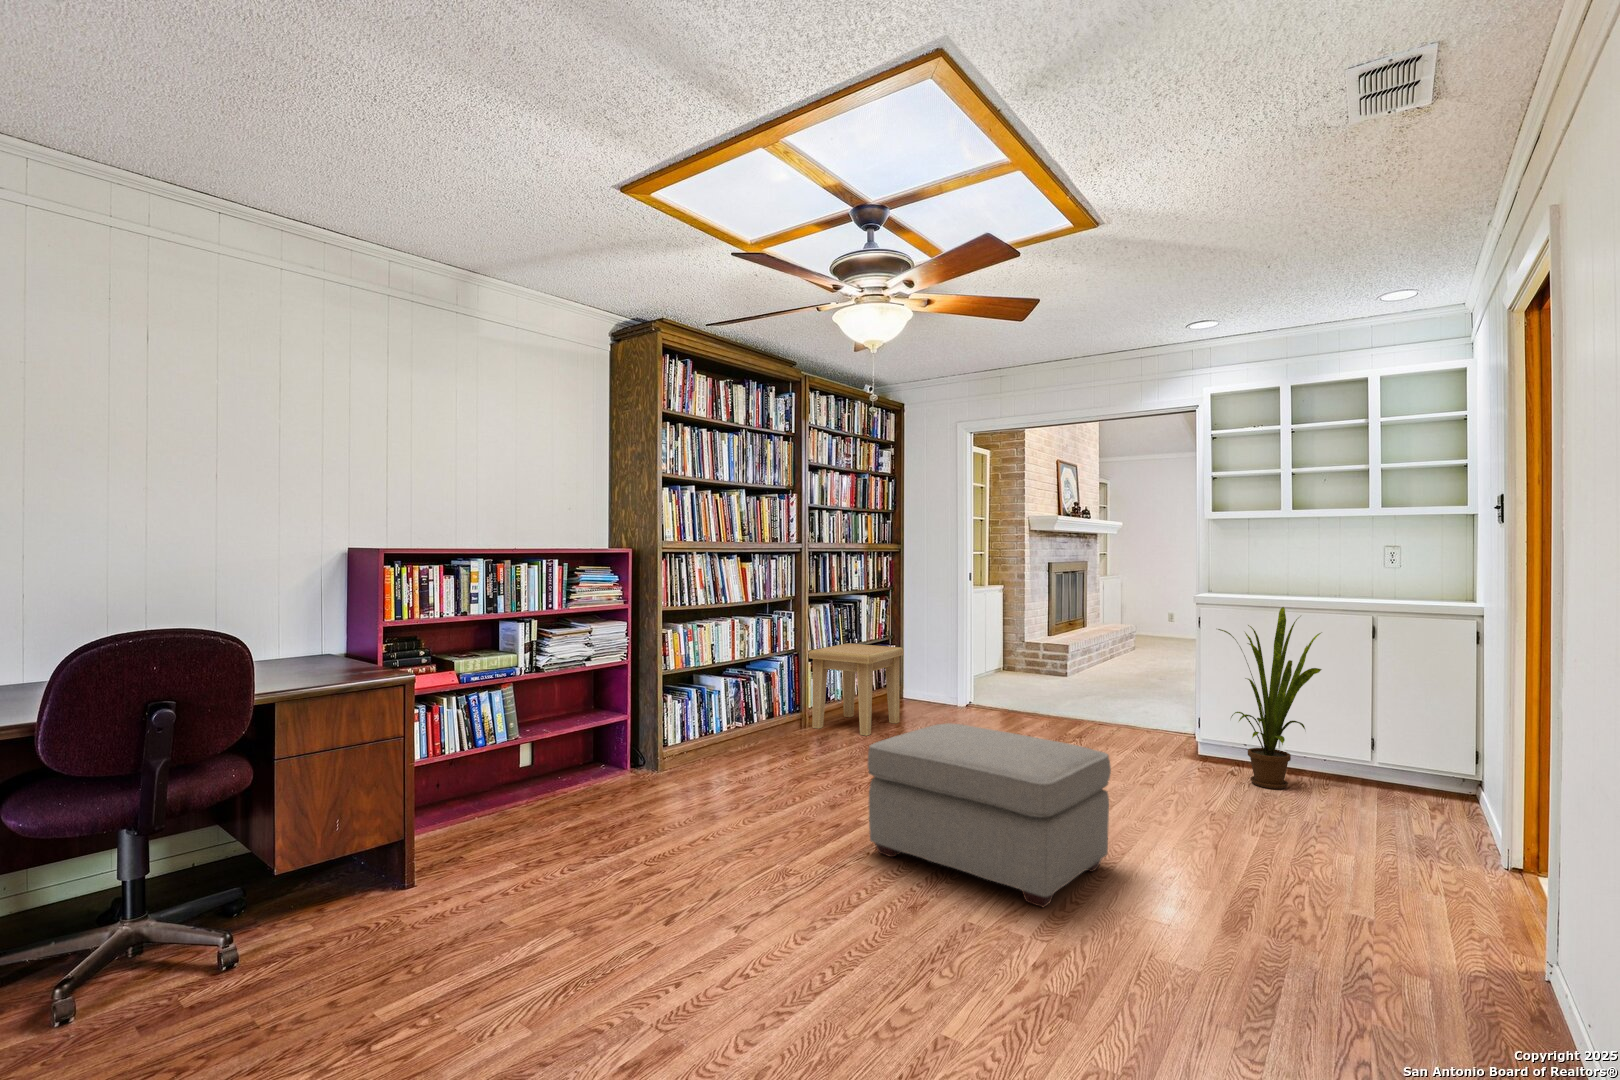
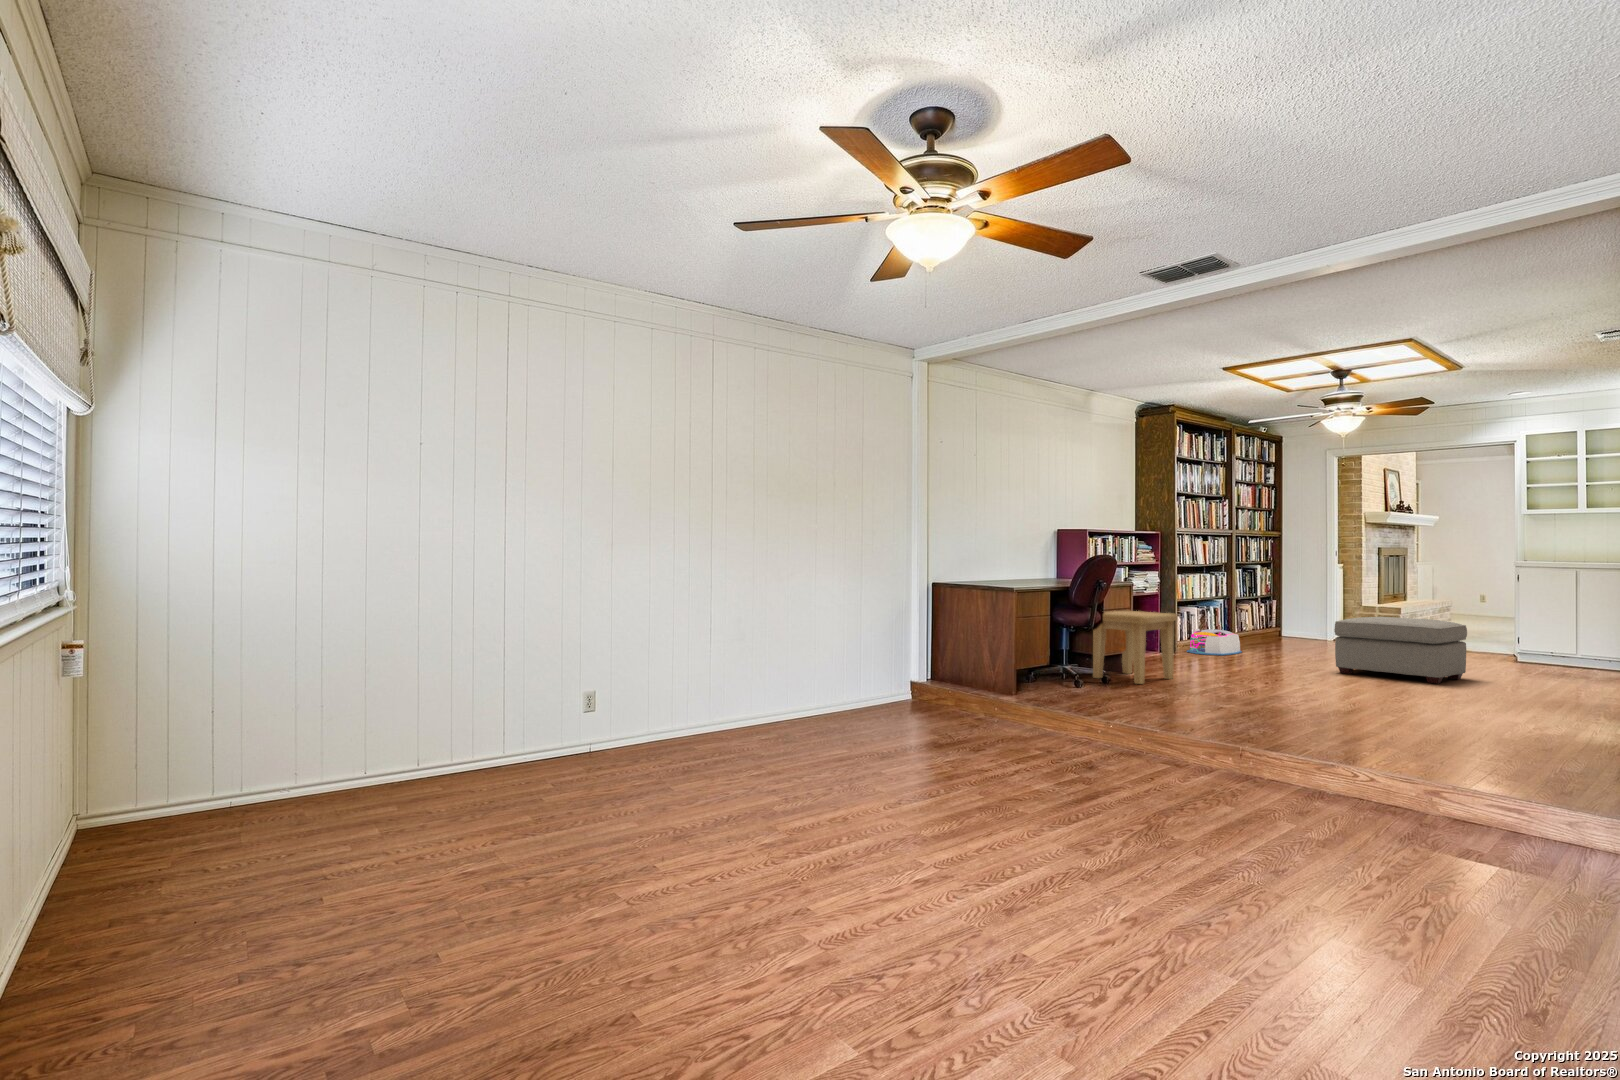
house plant: present [1218,607,1322,789] -> none [1525,565,1599,668]
side table: present [809,643,903,736] -> present [1093,611,1177,684]
storage bin: none [685,719,783,778] -> present [1187,629,1242,655]

